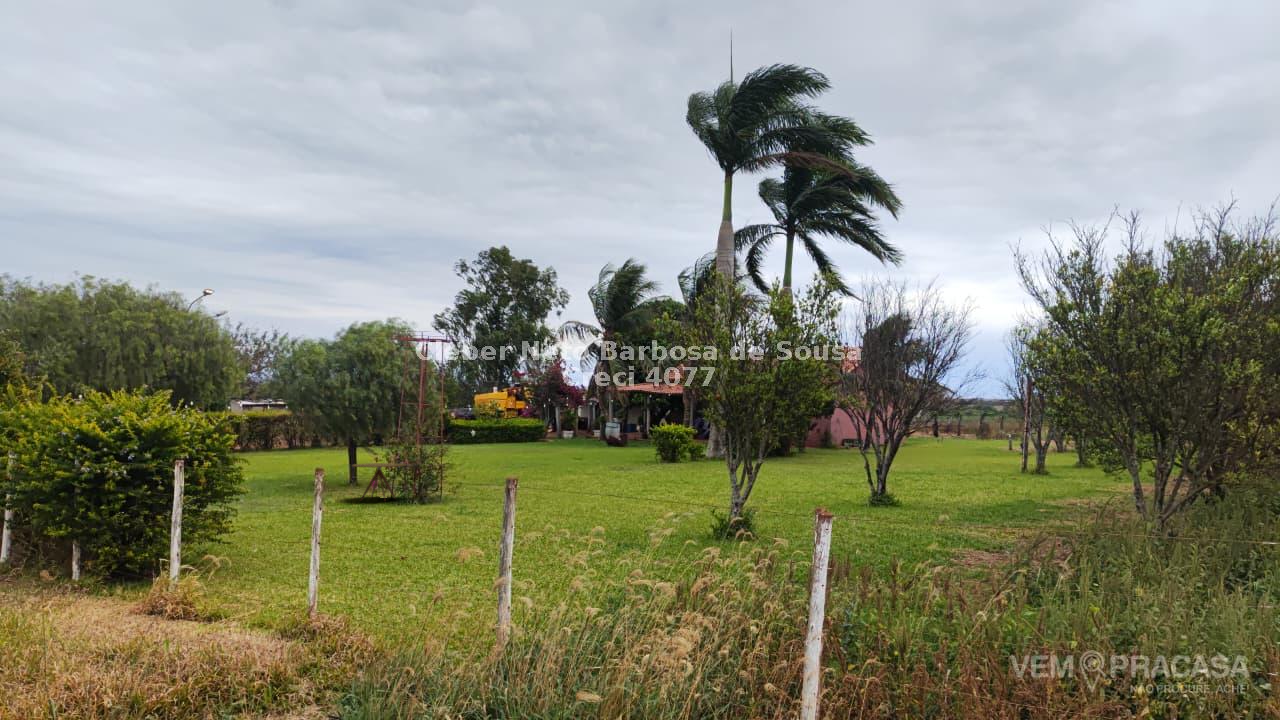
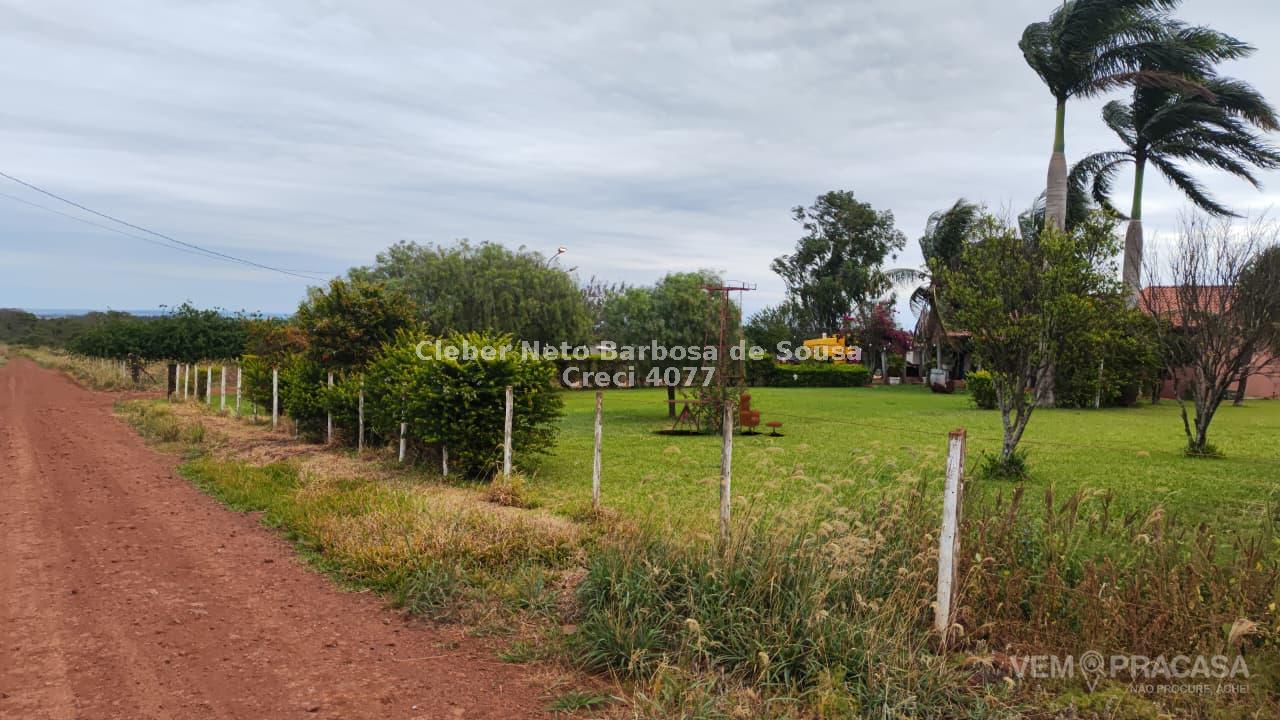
lounge chair: none [438,454,485,498] -> present [739,394,783,436]

